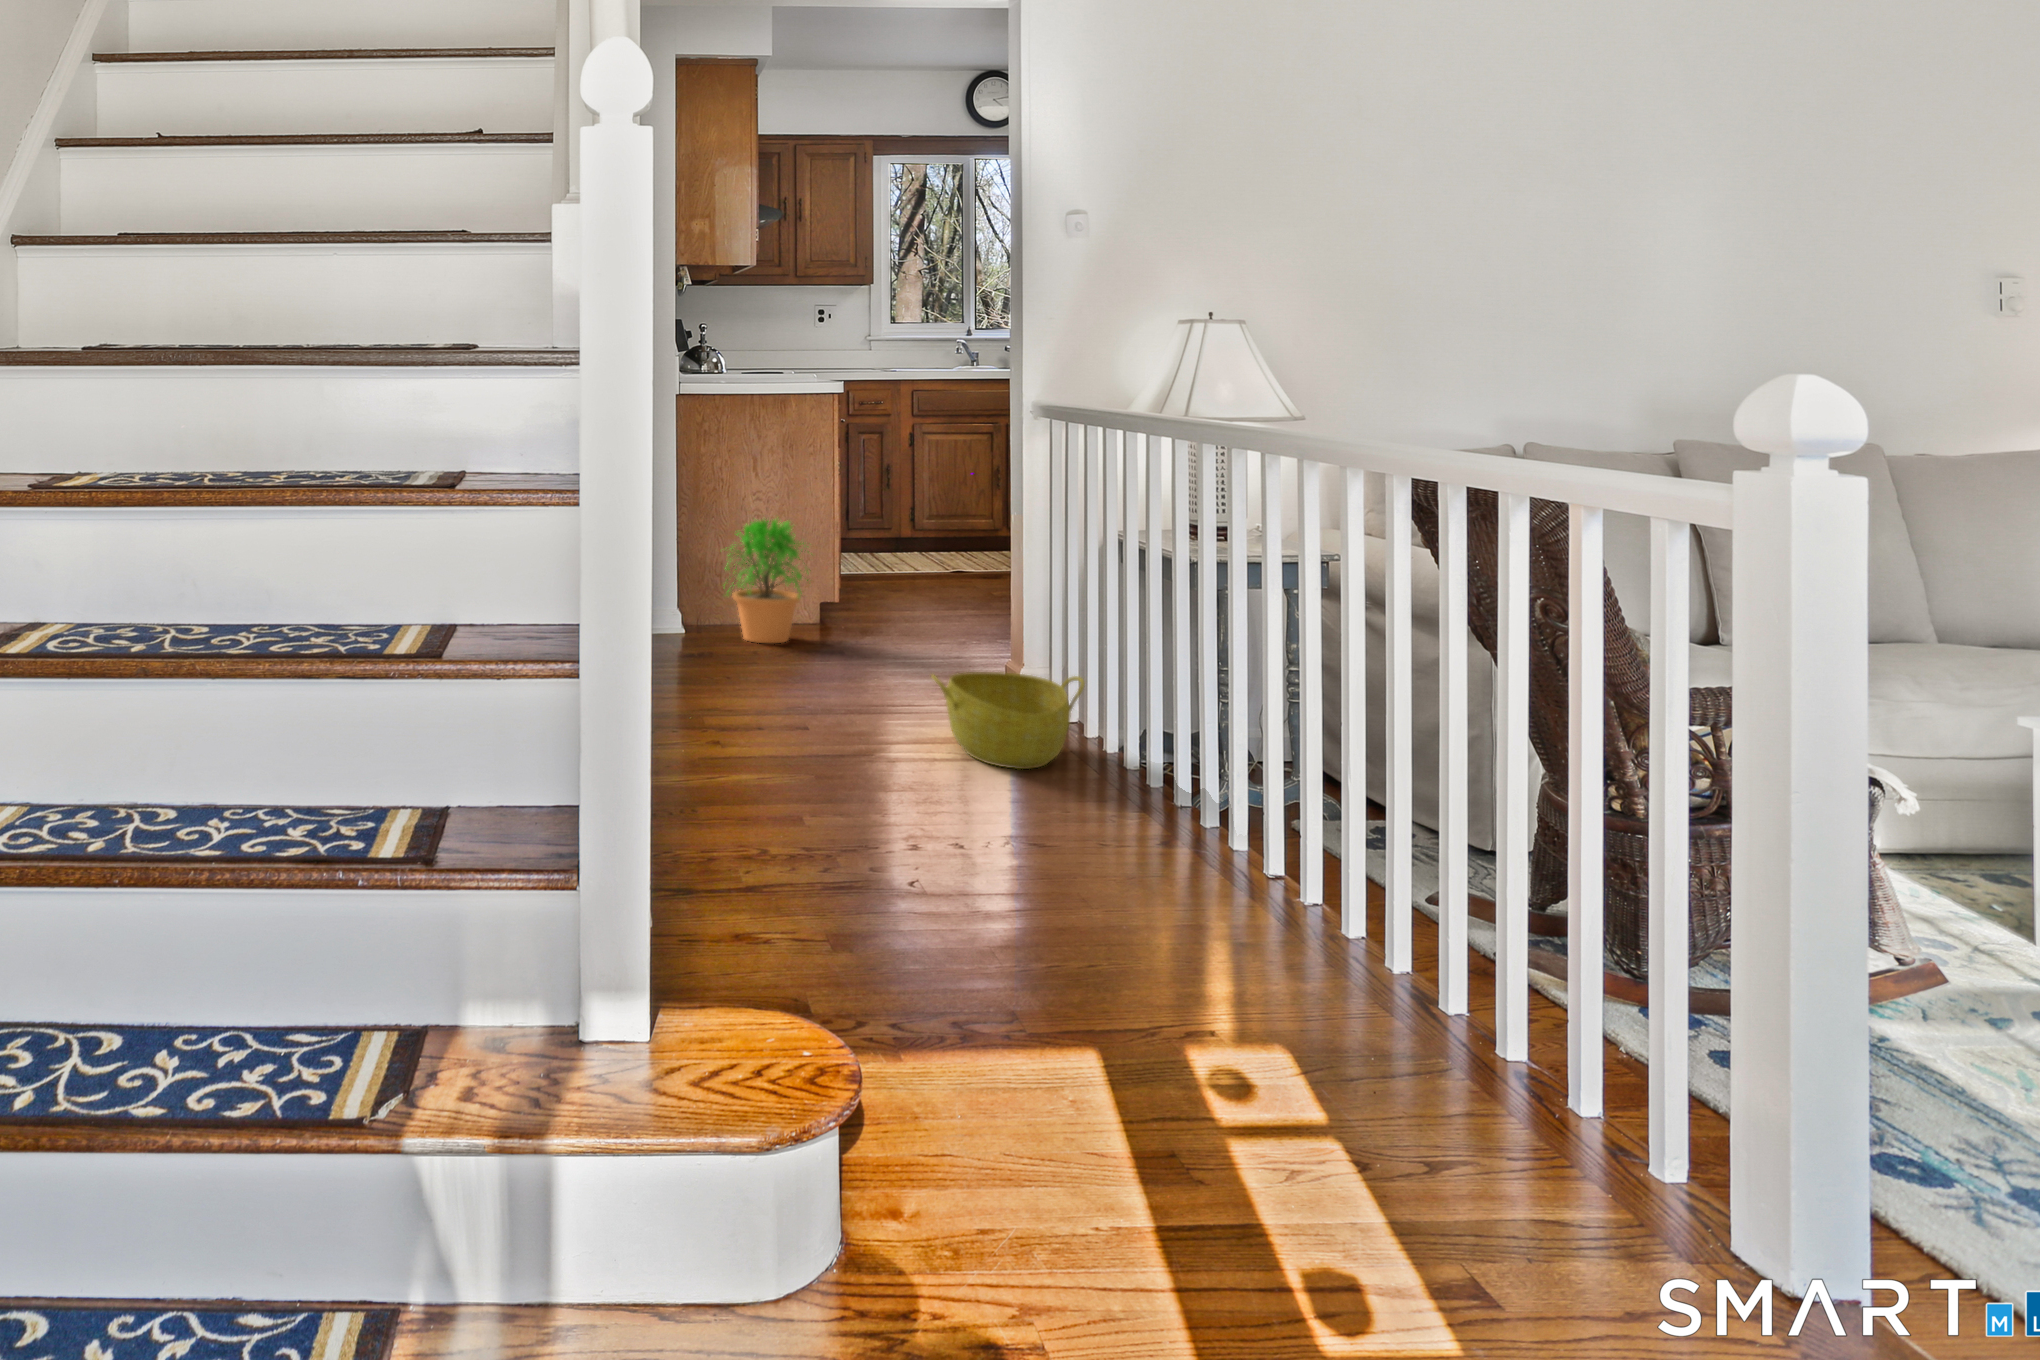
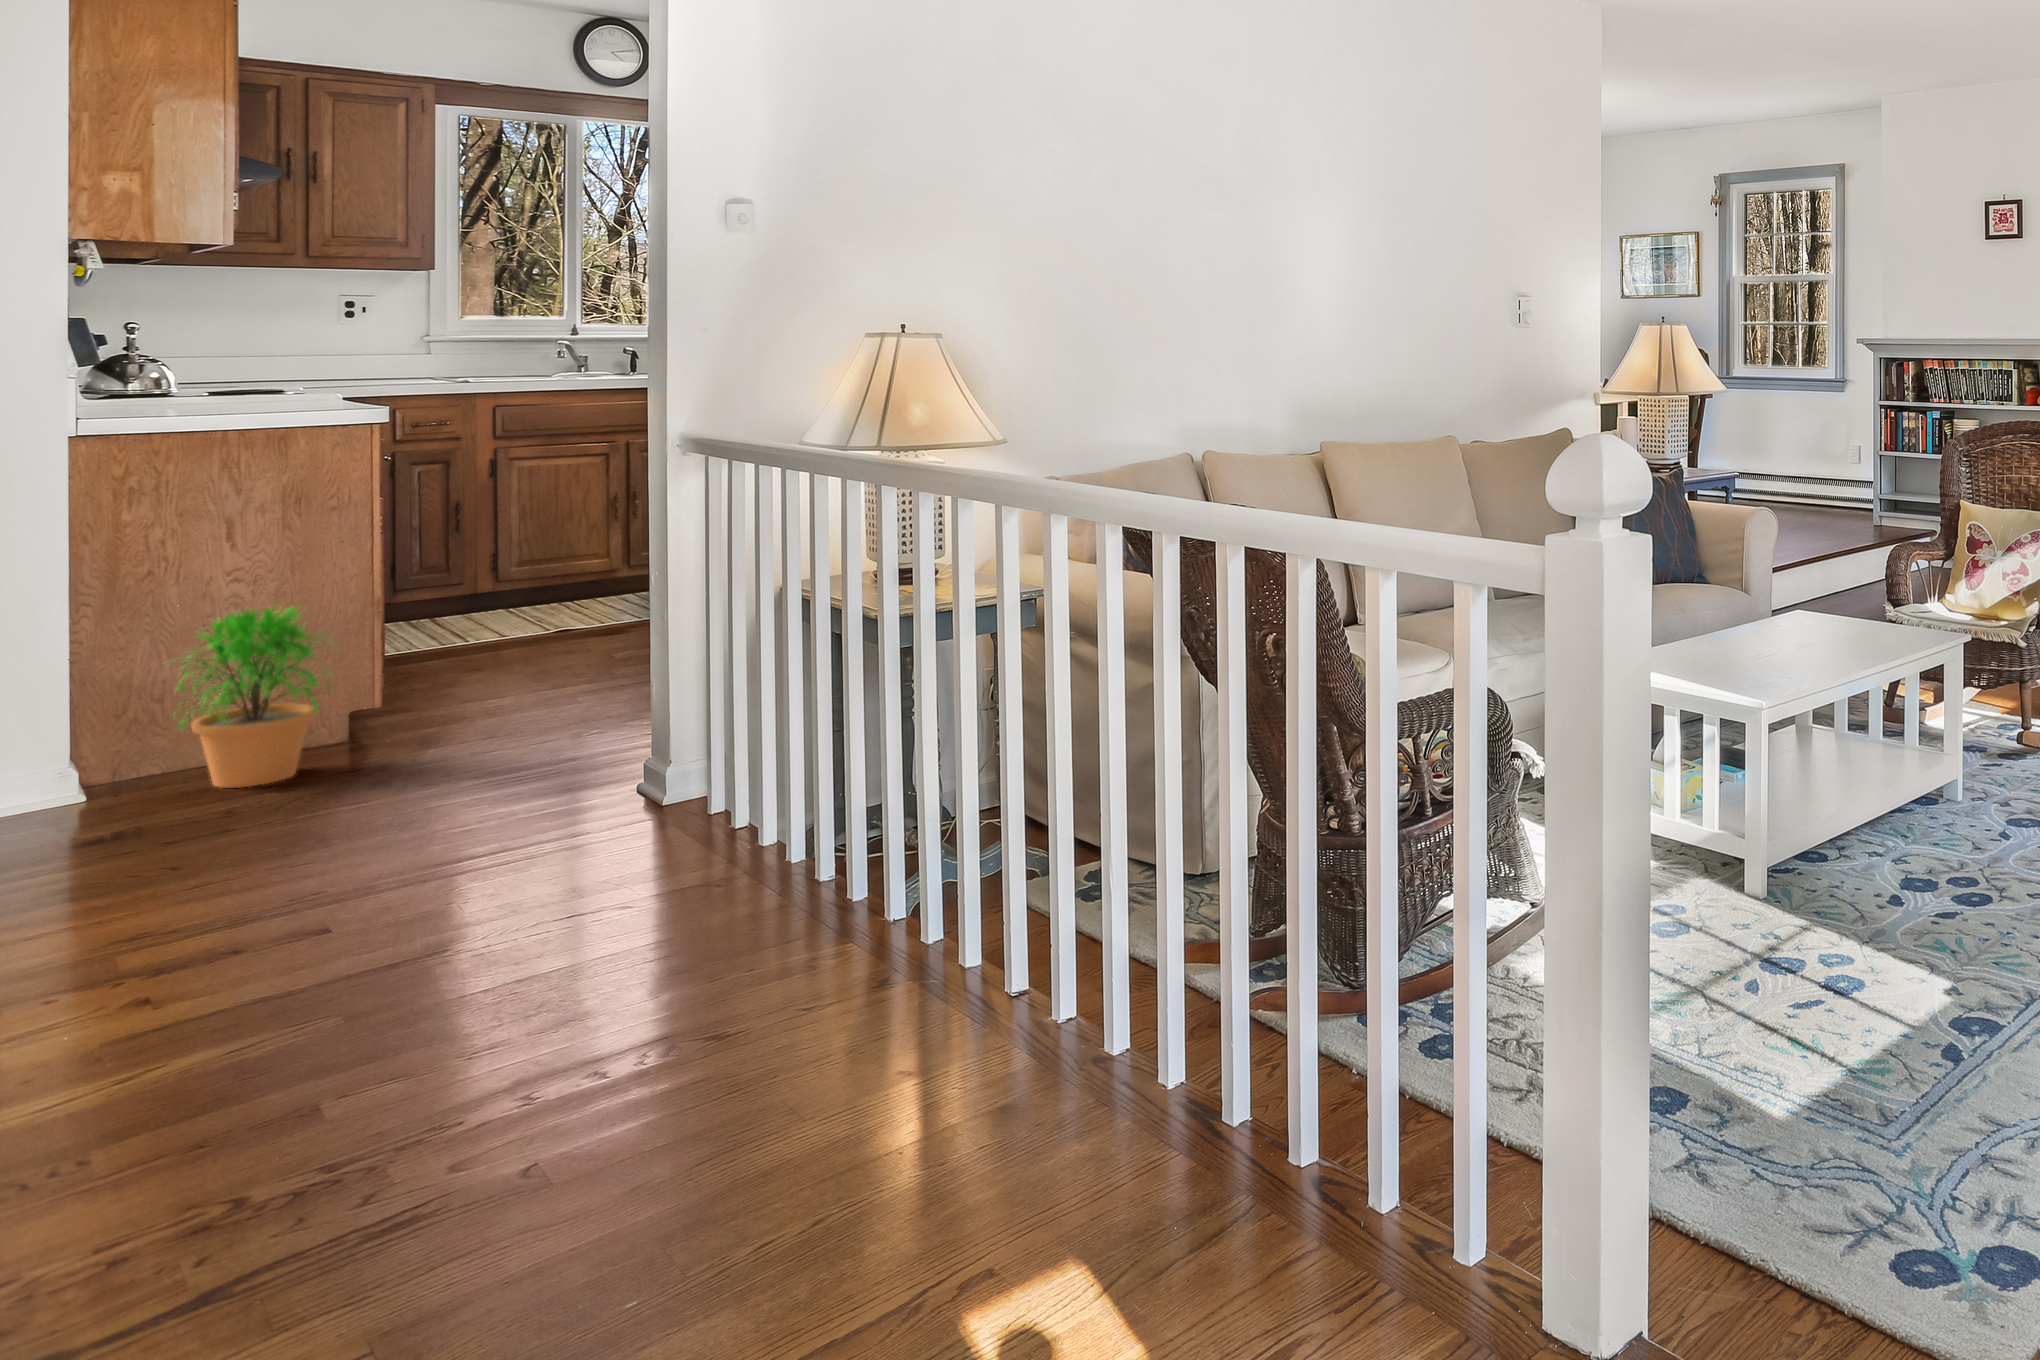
basket: present [932,672,1085,769] -> none [543,773,761,916]

